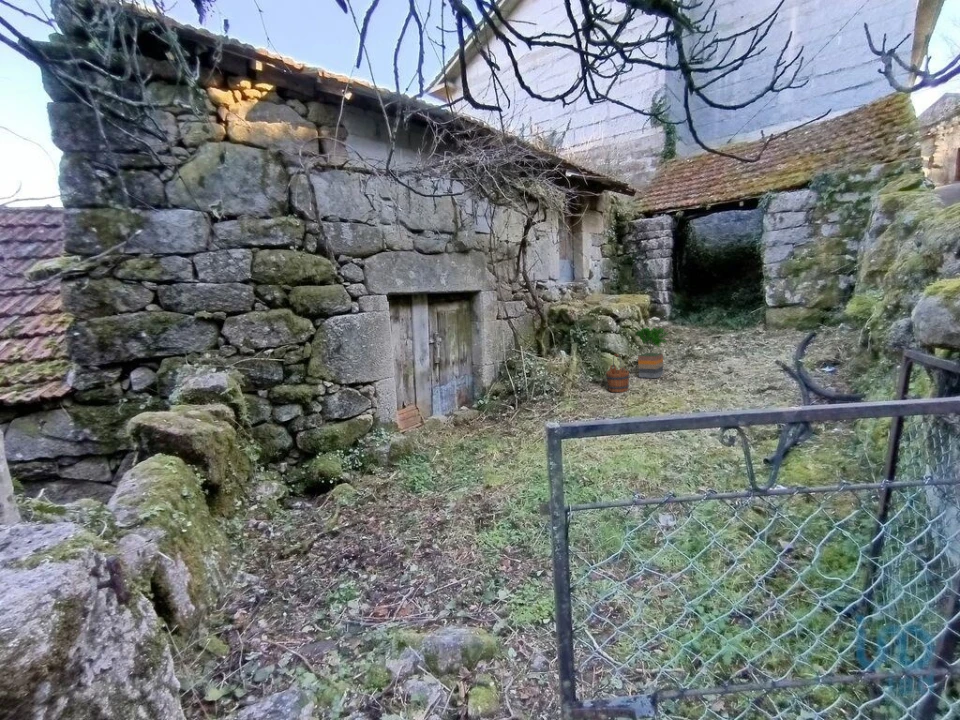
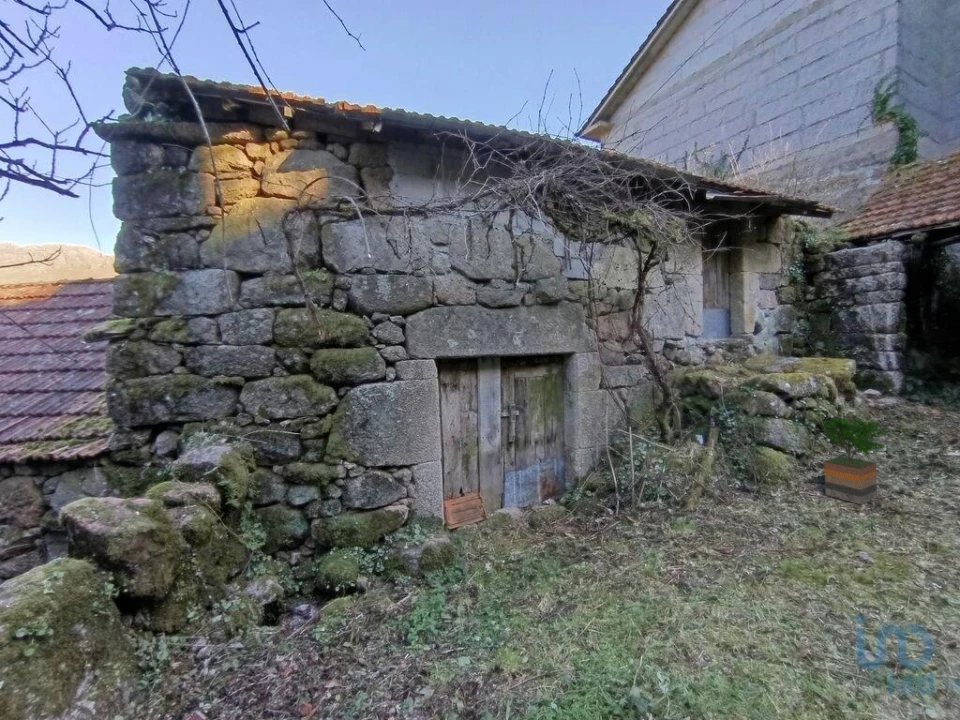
wooden bucket: present [606,354,629,392] -> none [760,458,804,523]

